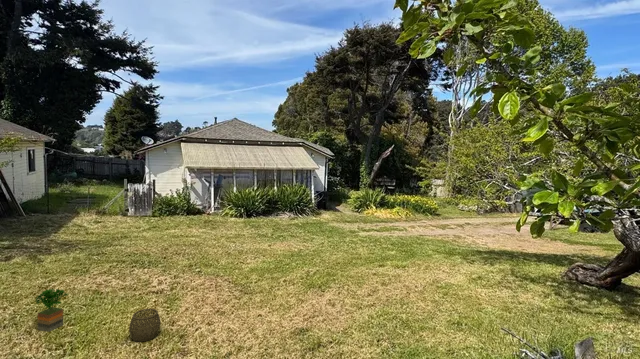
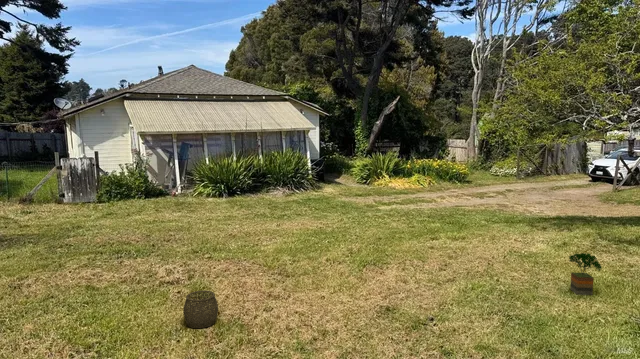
potted tree: present [36,289,68,332] -> present [569,253,601,295]

